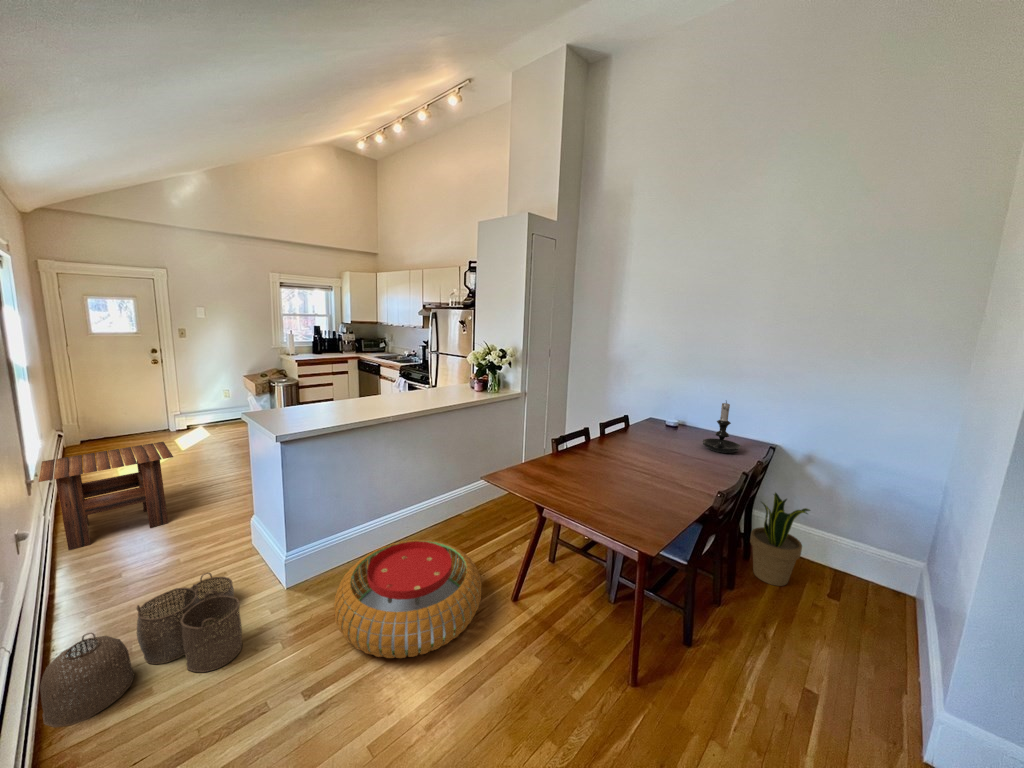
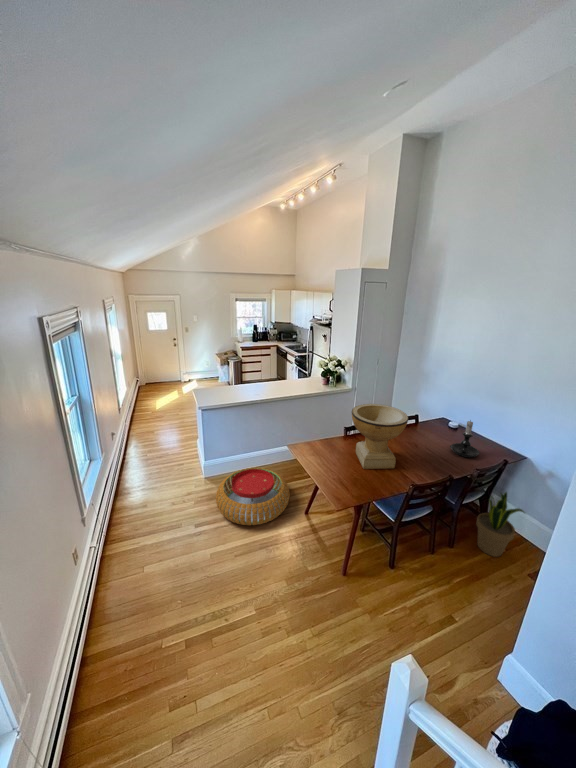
decorative bowl: none [594,388,684,489] -> present [352,404,408,469]
side table: present [38,442,173,550] -> none [122,394,171,439]
woven basket: present [40,573,242,727] -> none [114,463,184,511]

